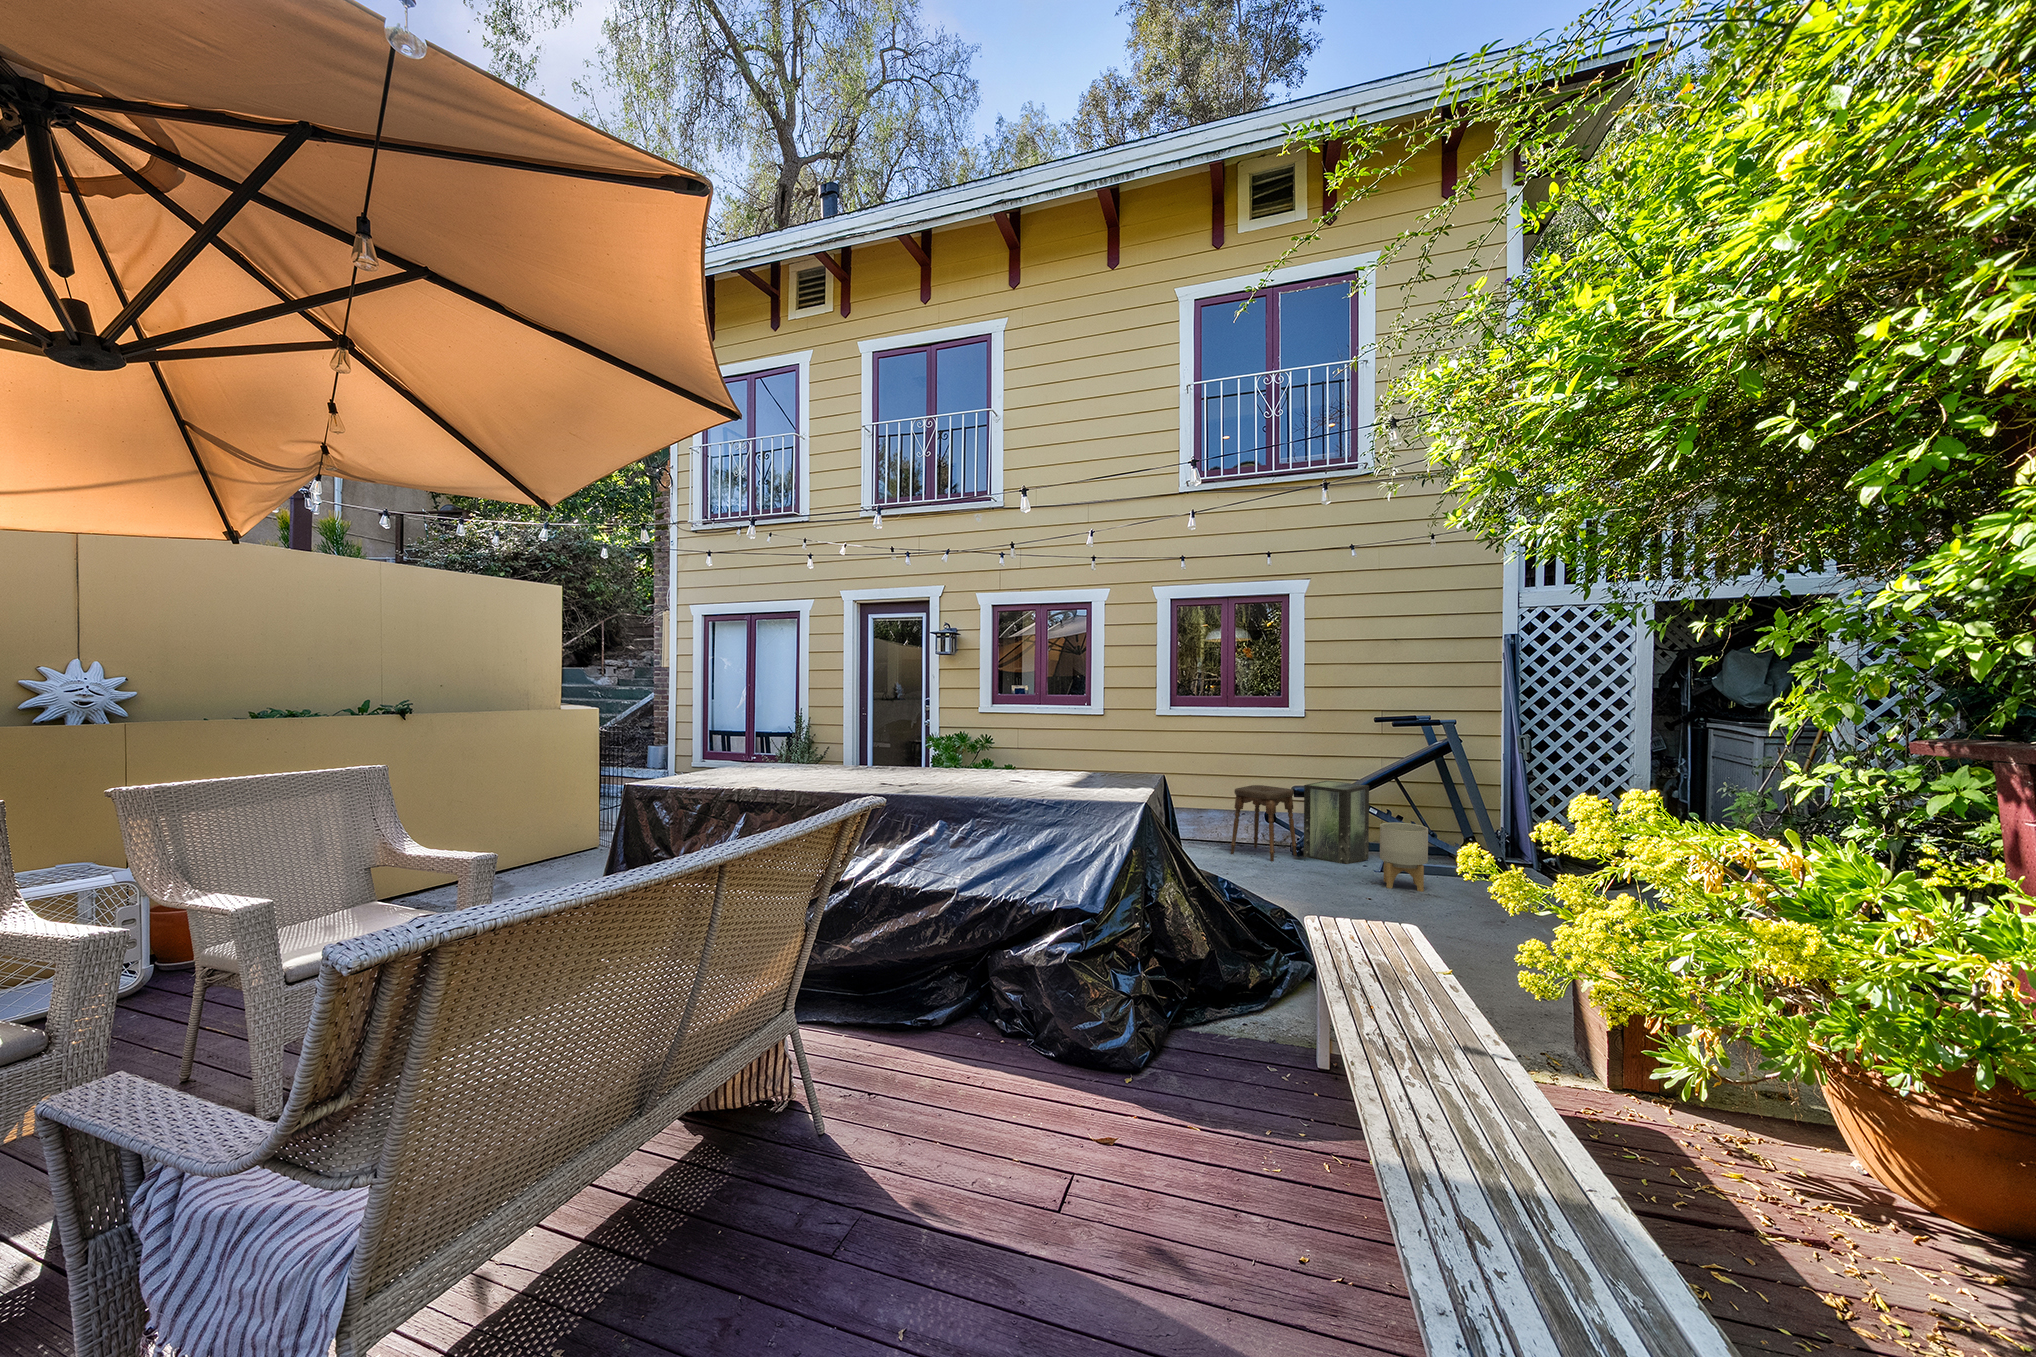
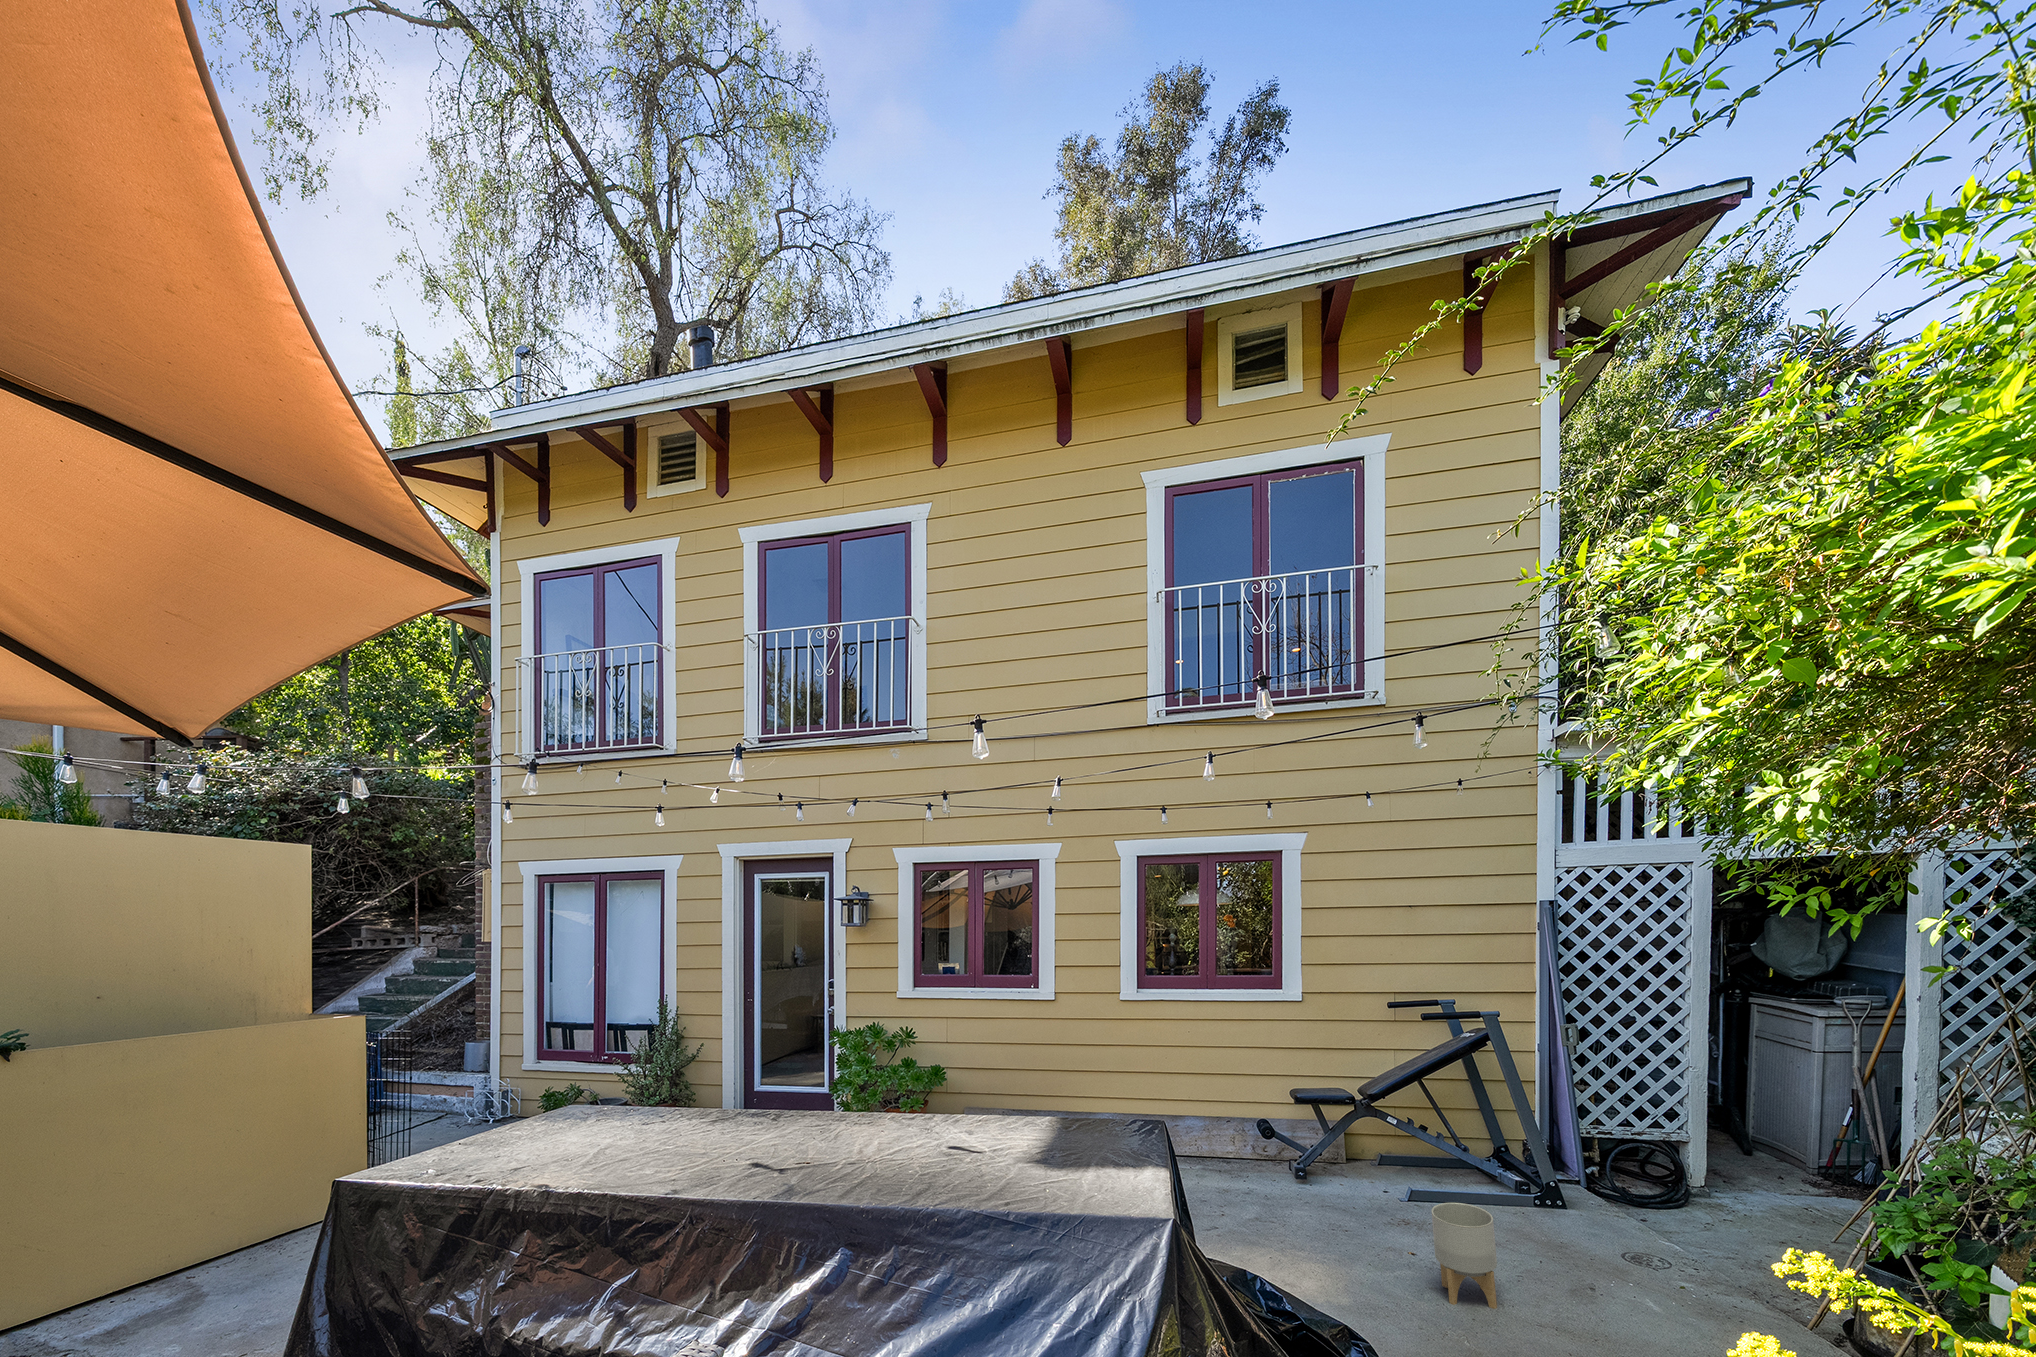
storage box: present [1304,781,1369,864] -> none [1322,1110,1409,1240]
stool: present [1231,785,1297,861] -> none [1236,1123,1320,1244]

